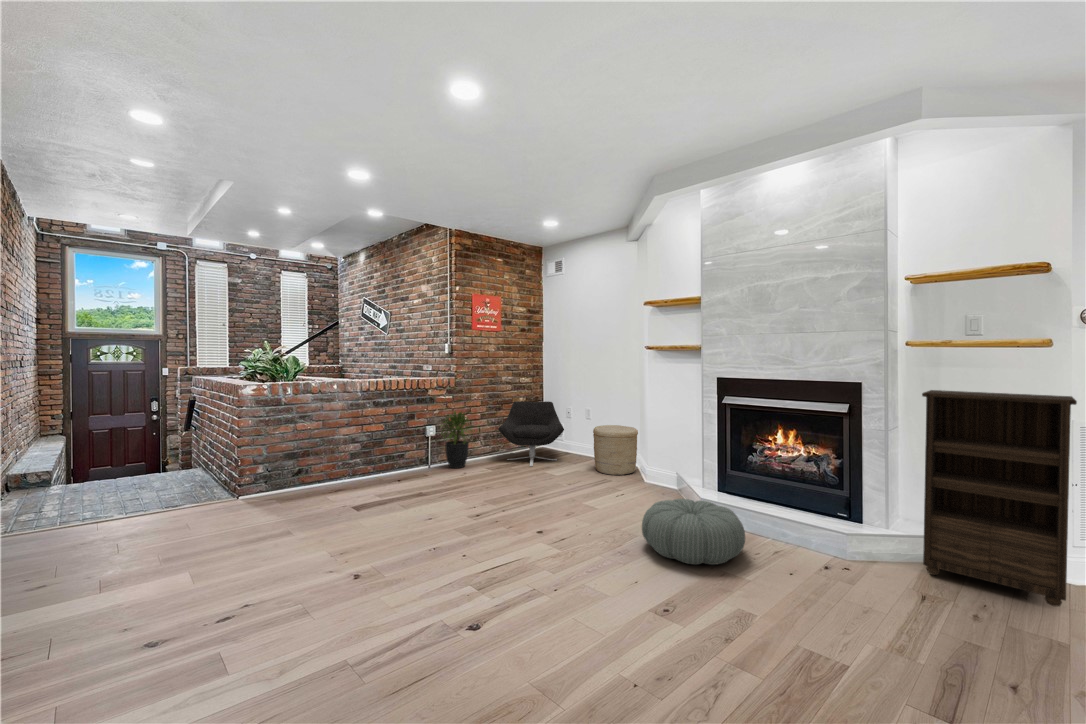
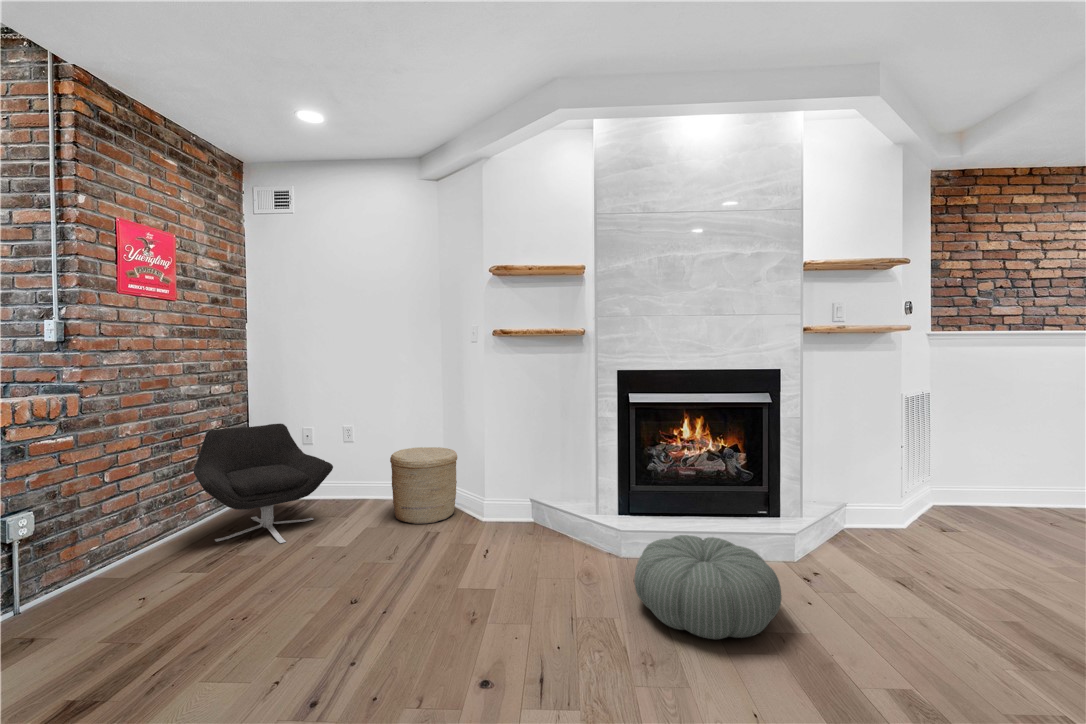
bookshelf: present [922,390,1077,607] -> none [817,375,948,551]
potted plant: present [441,411,475,468] -> none [47,463,160,598]

